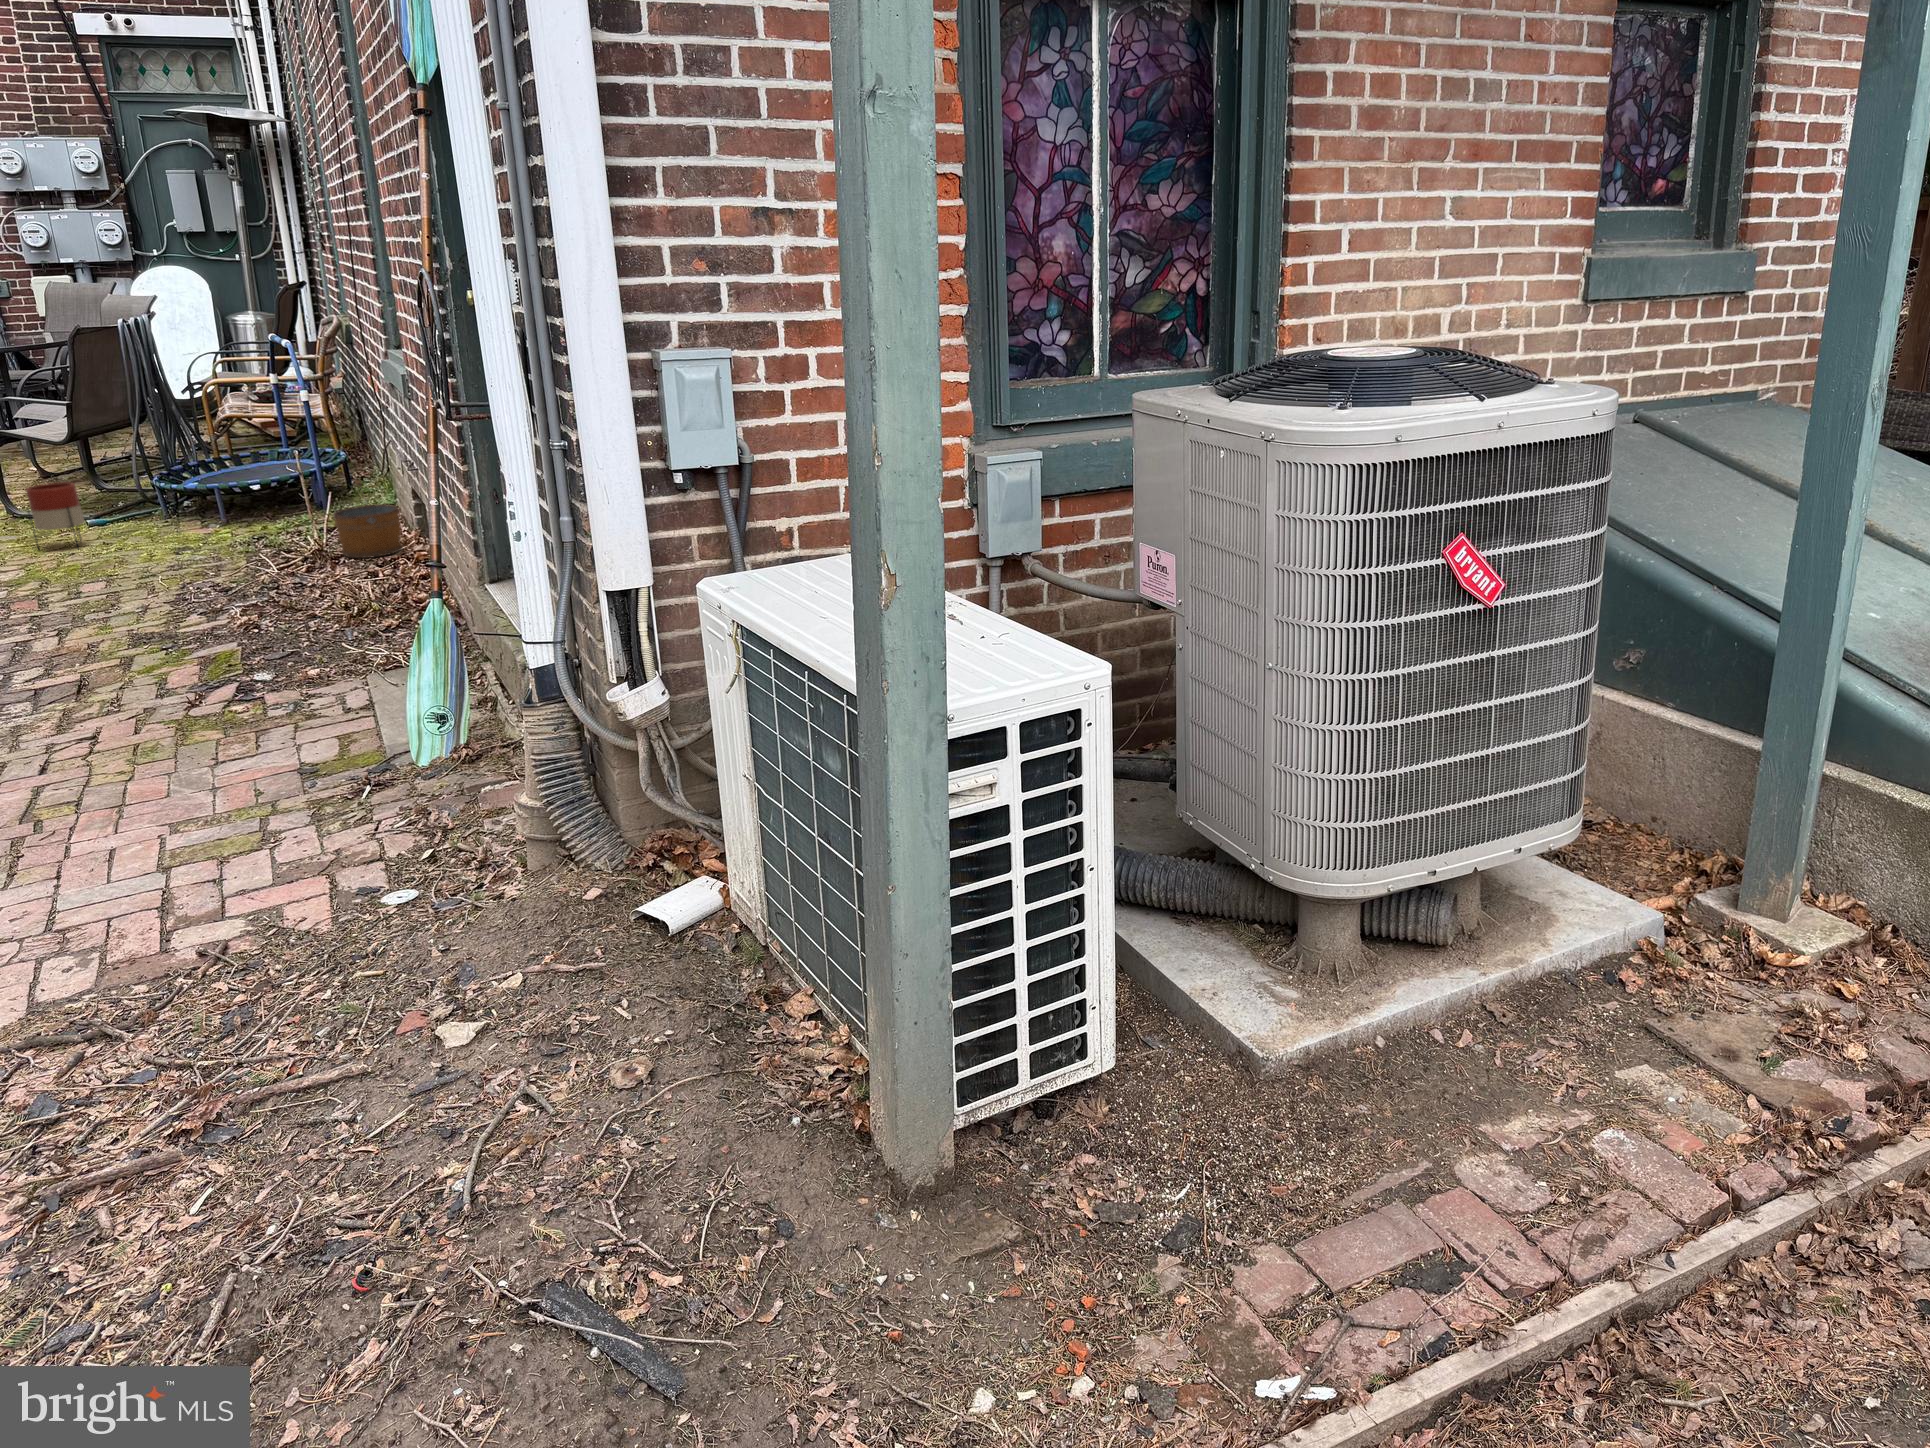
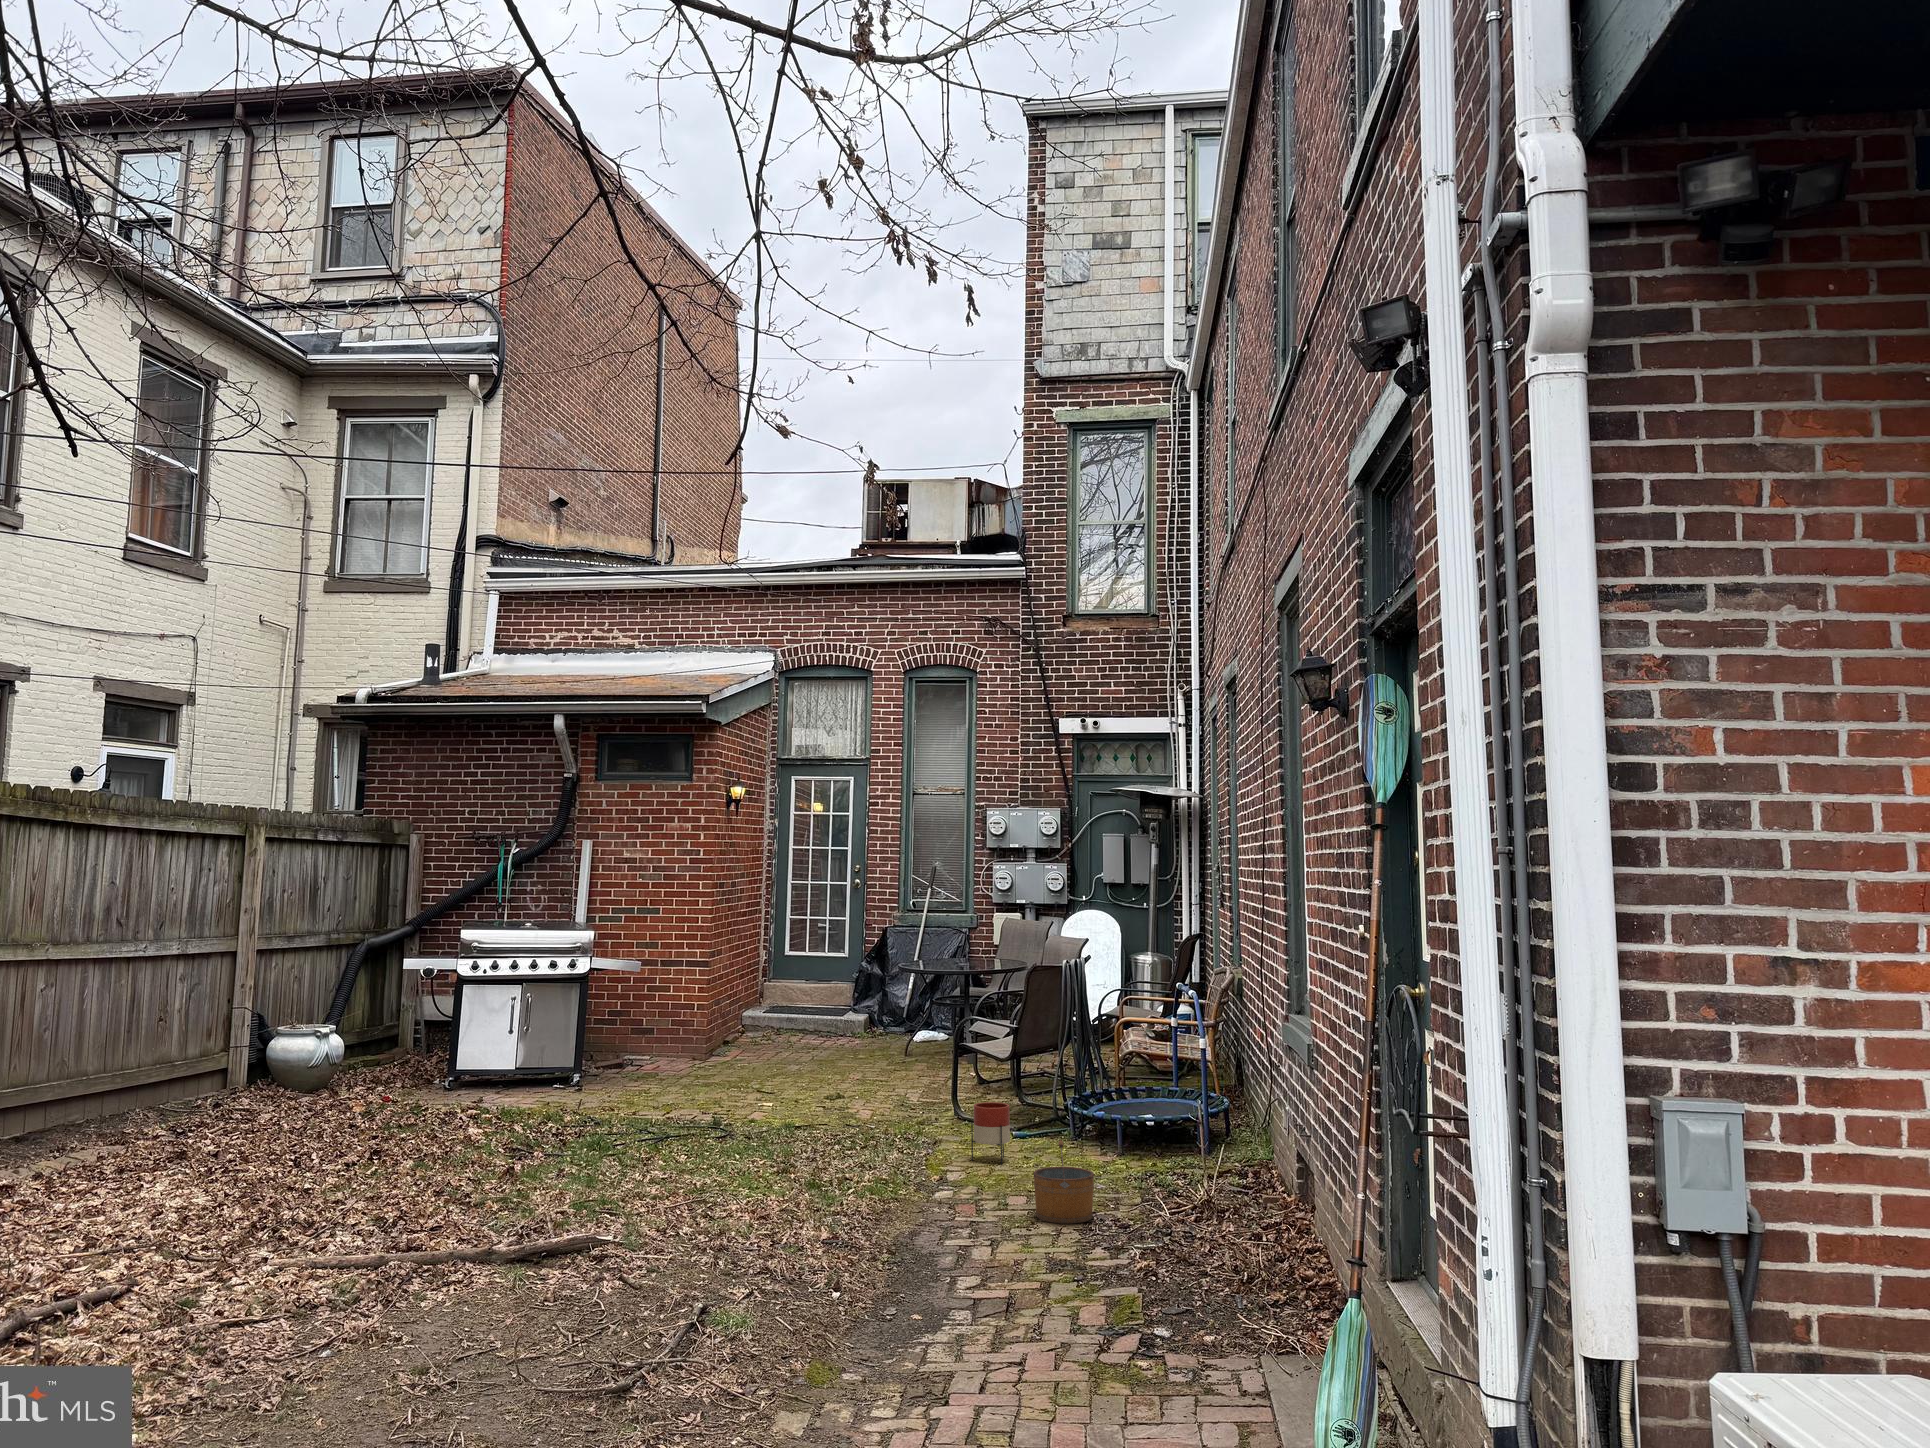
bucket: present [333,480,402,558] -> present [1034,1140,1094,1224]

